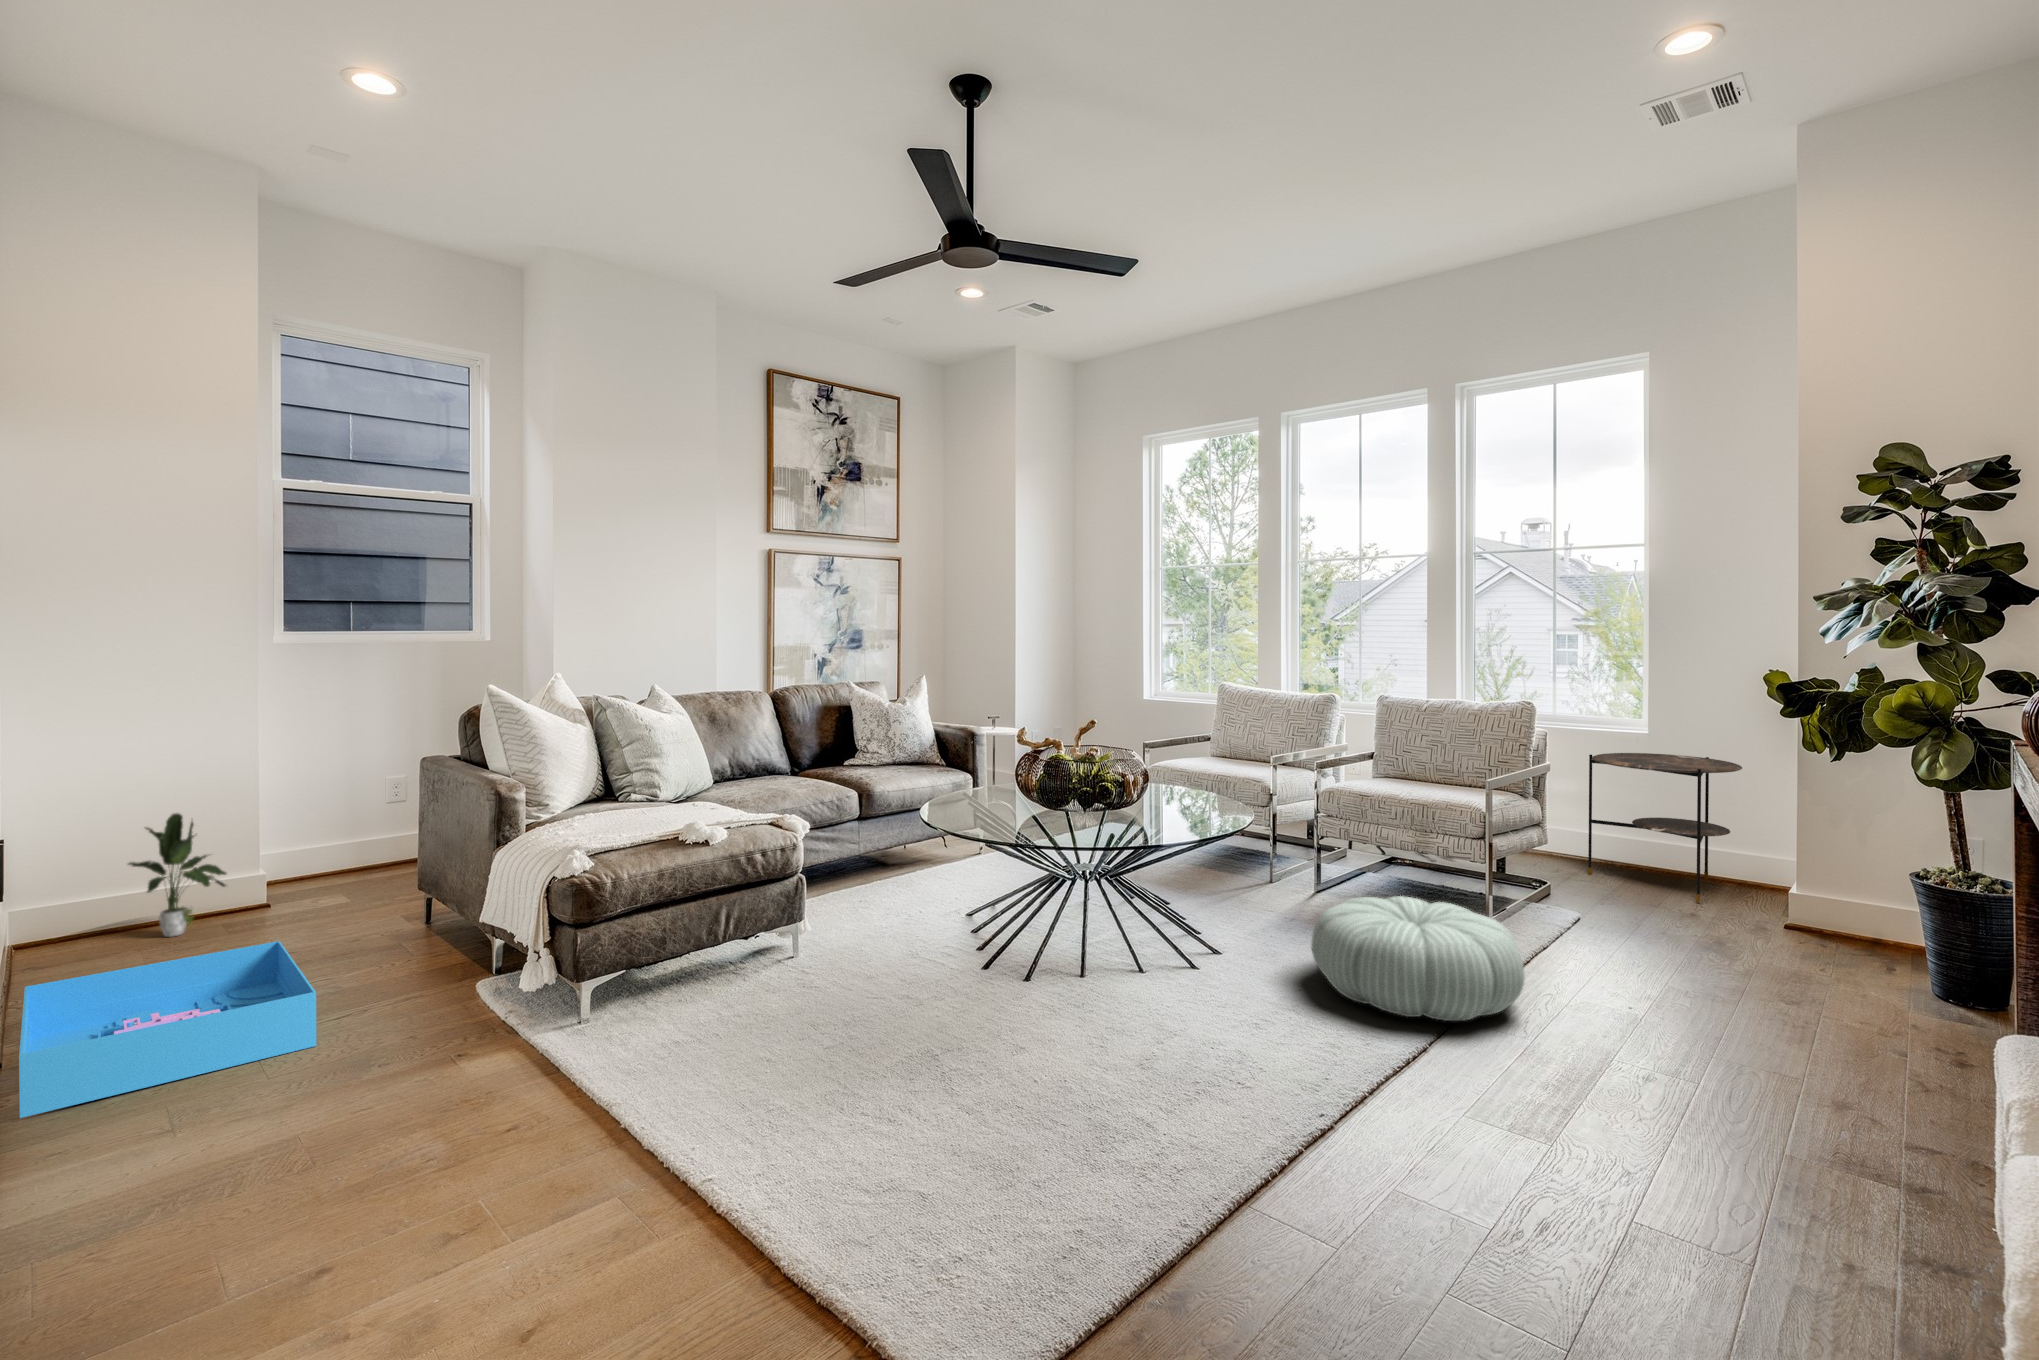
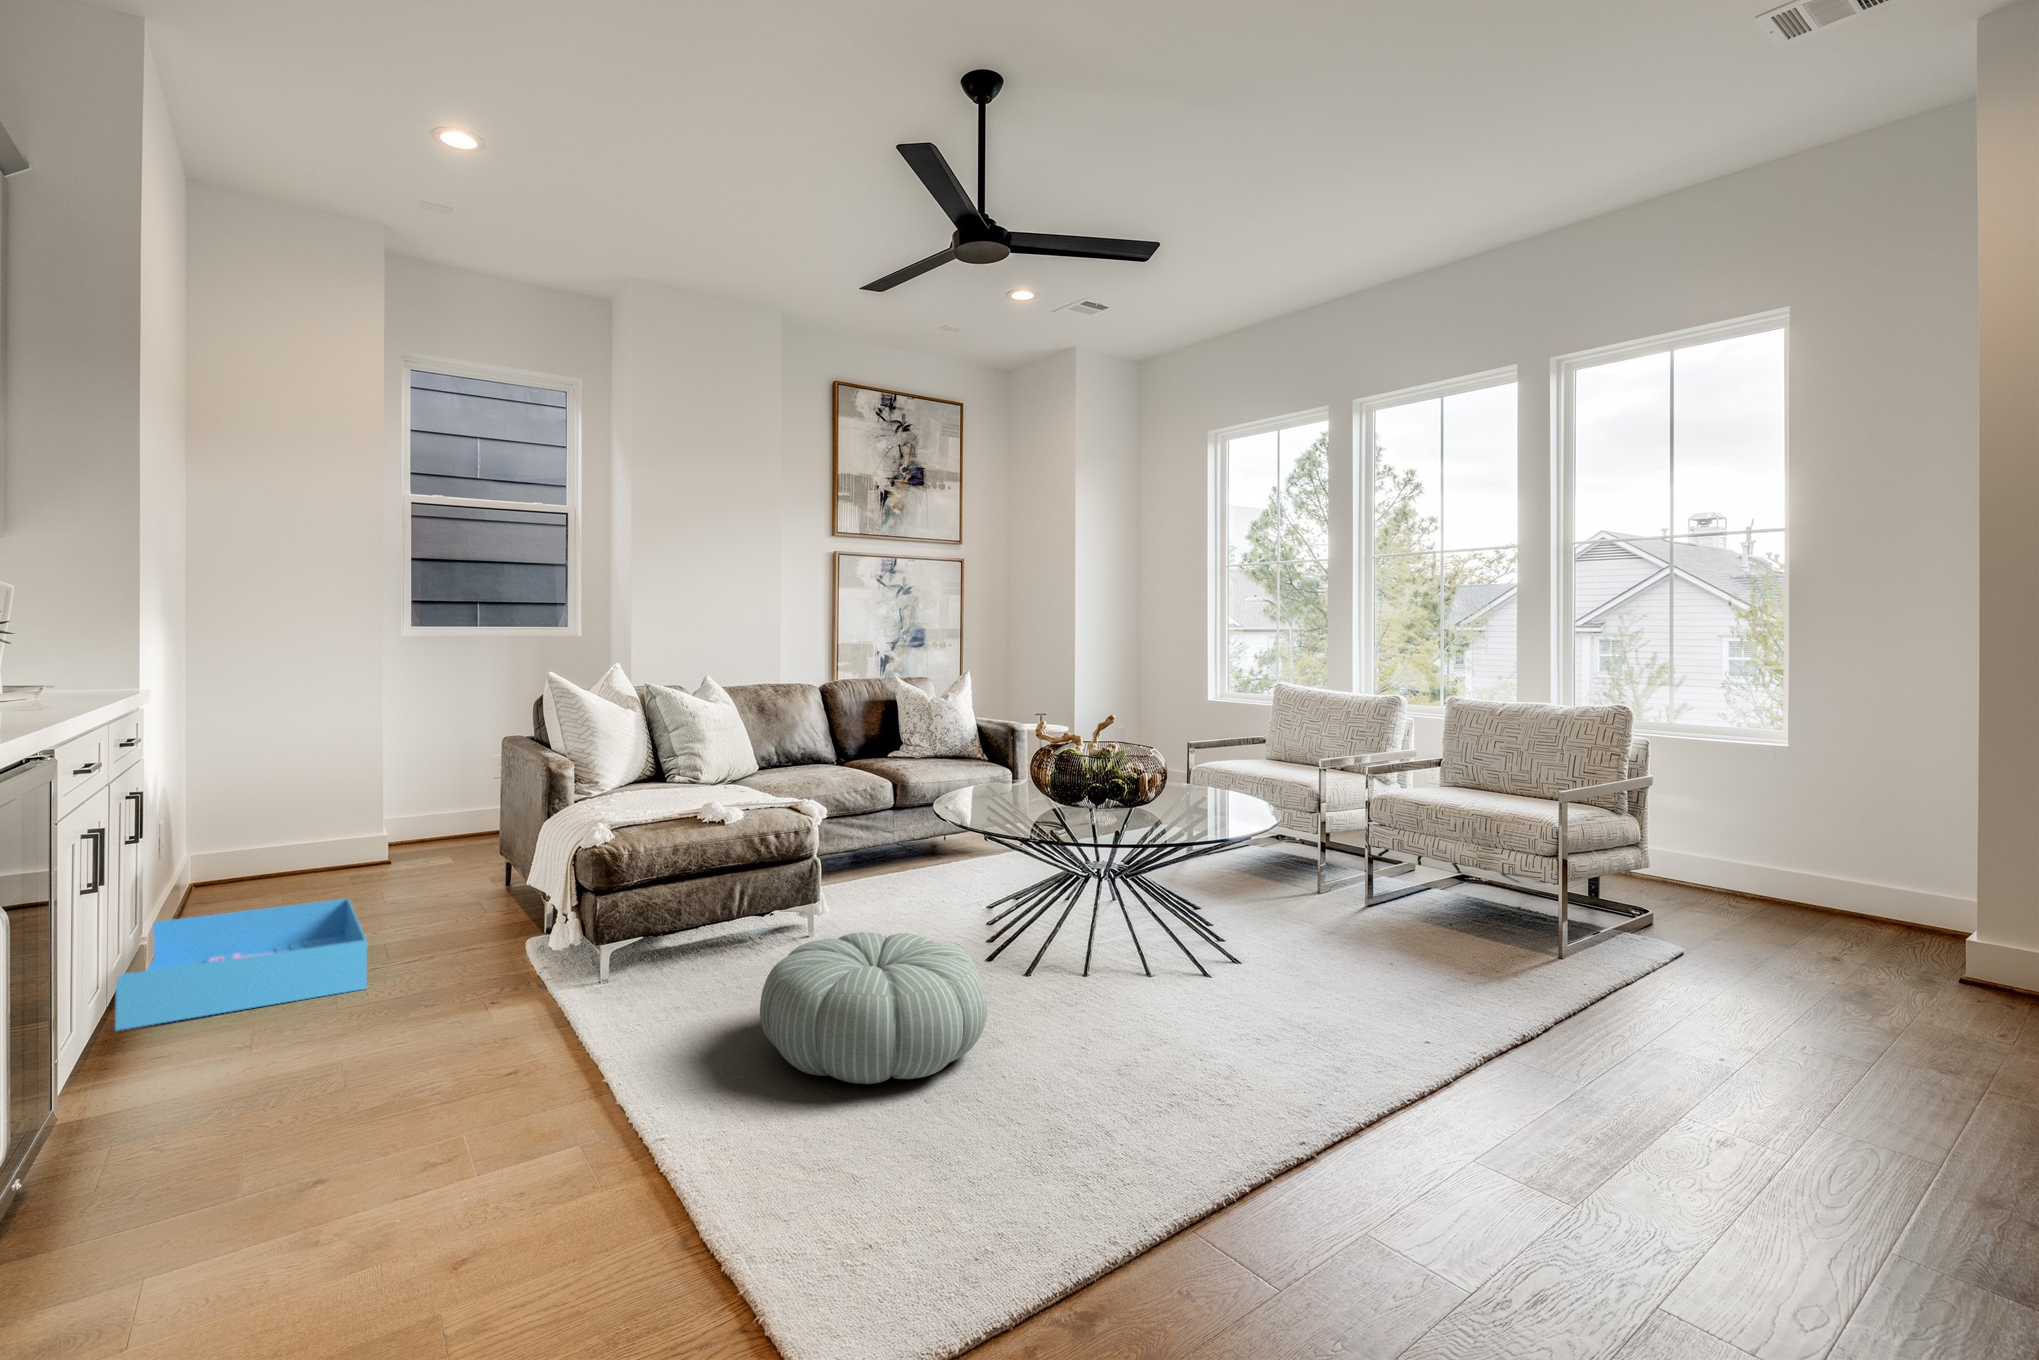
side table: present [1588,753,1742,903] -> none [1668,767,1839,929]
potted plant: present [129,813,226,937] -> none [230,783,317,895]
pouf: present [1311,896,1525,1021] -> present [760,932,987,1084]

